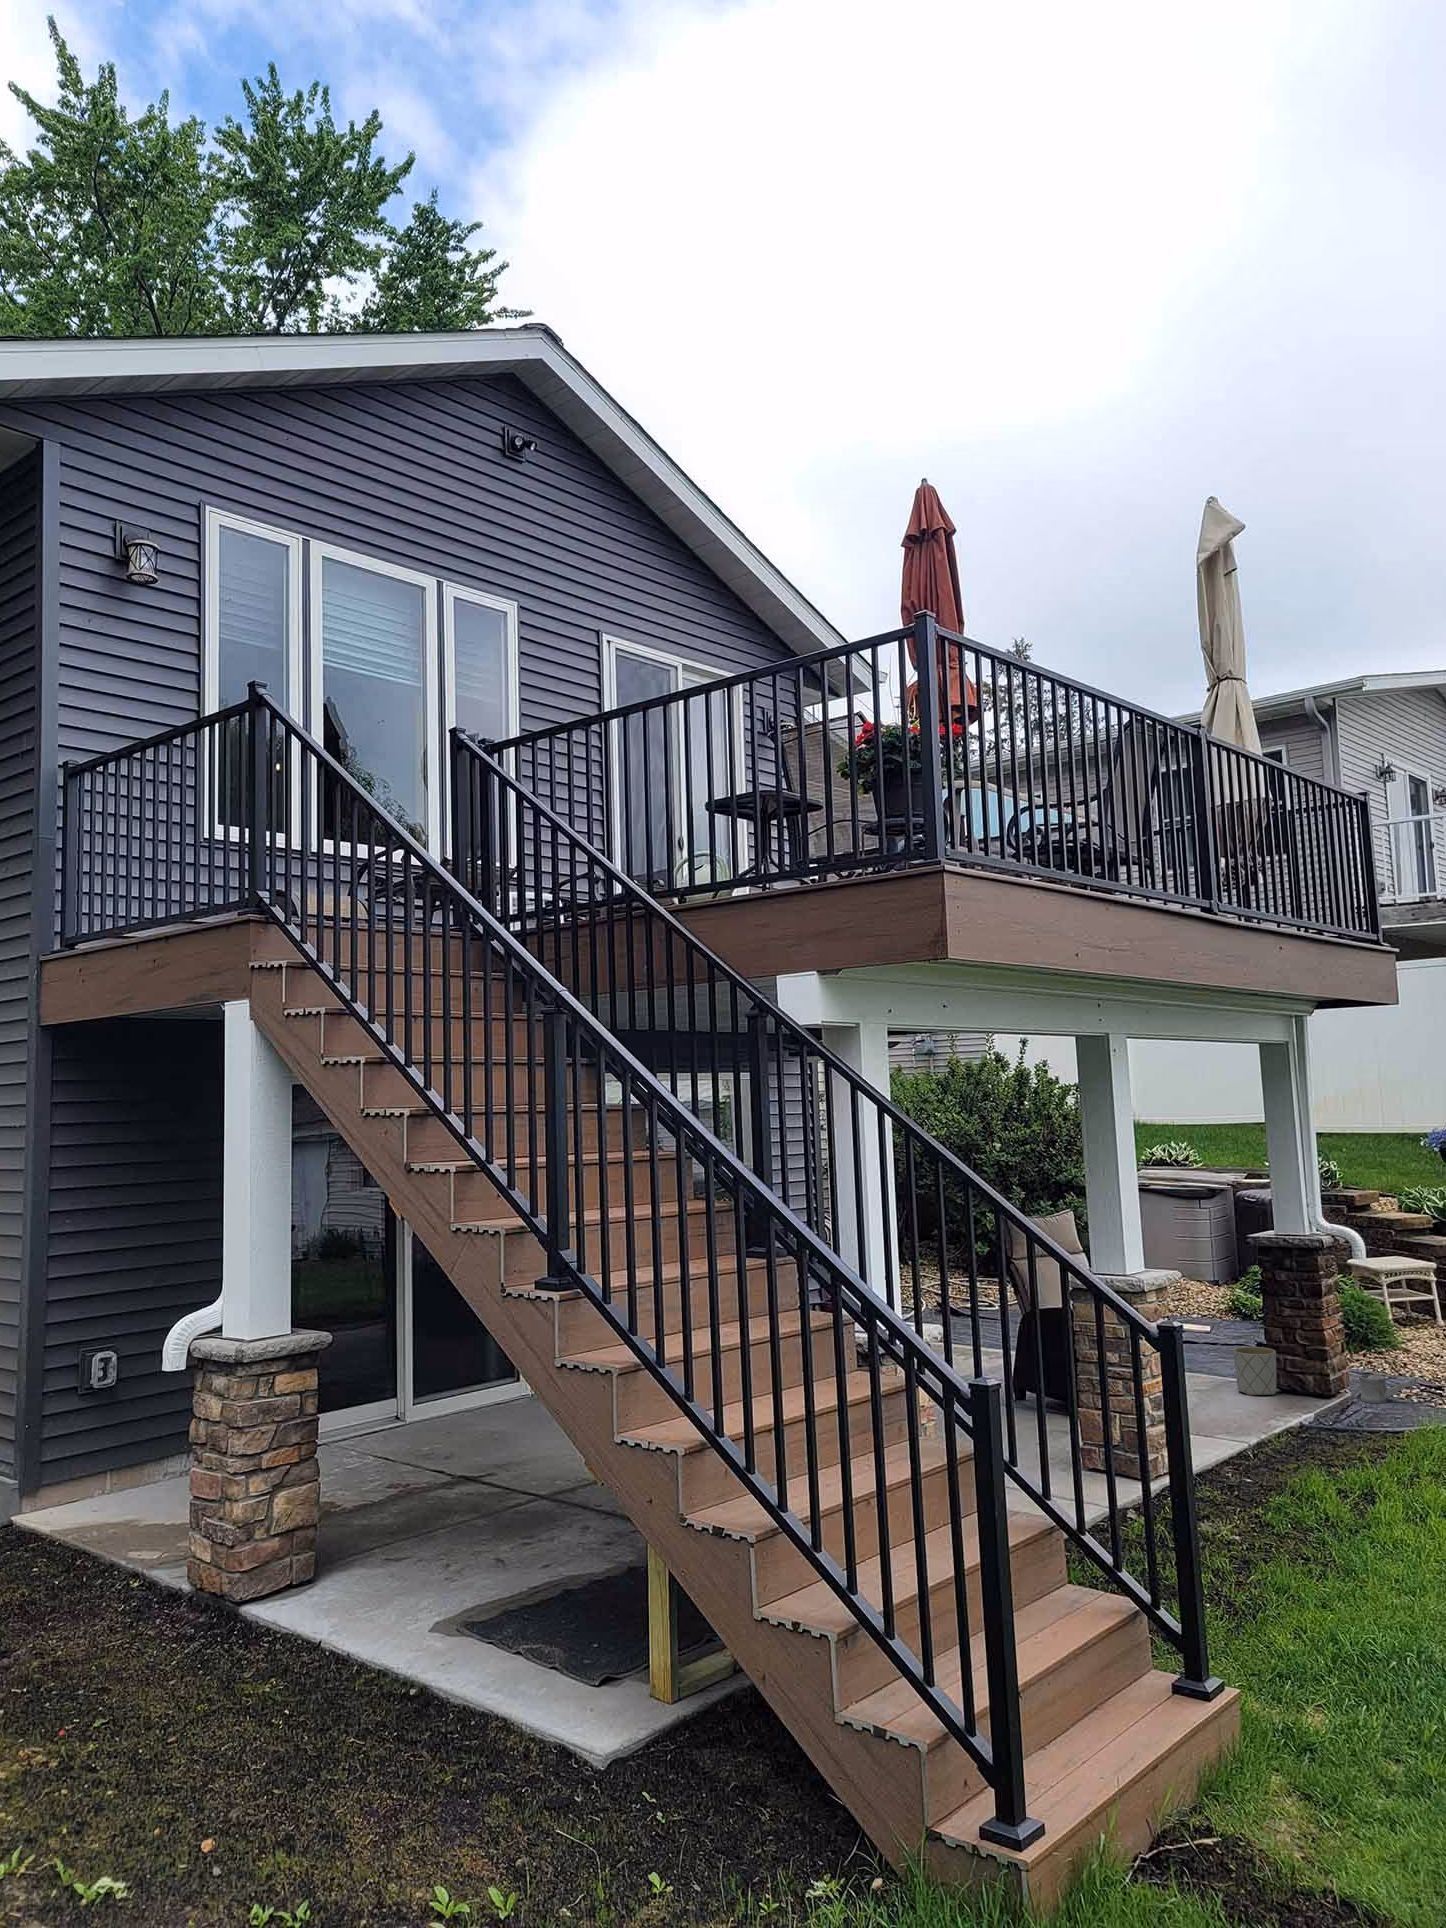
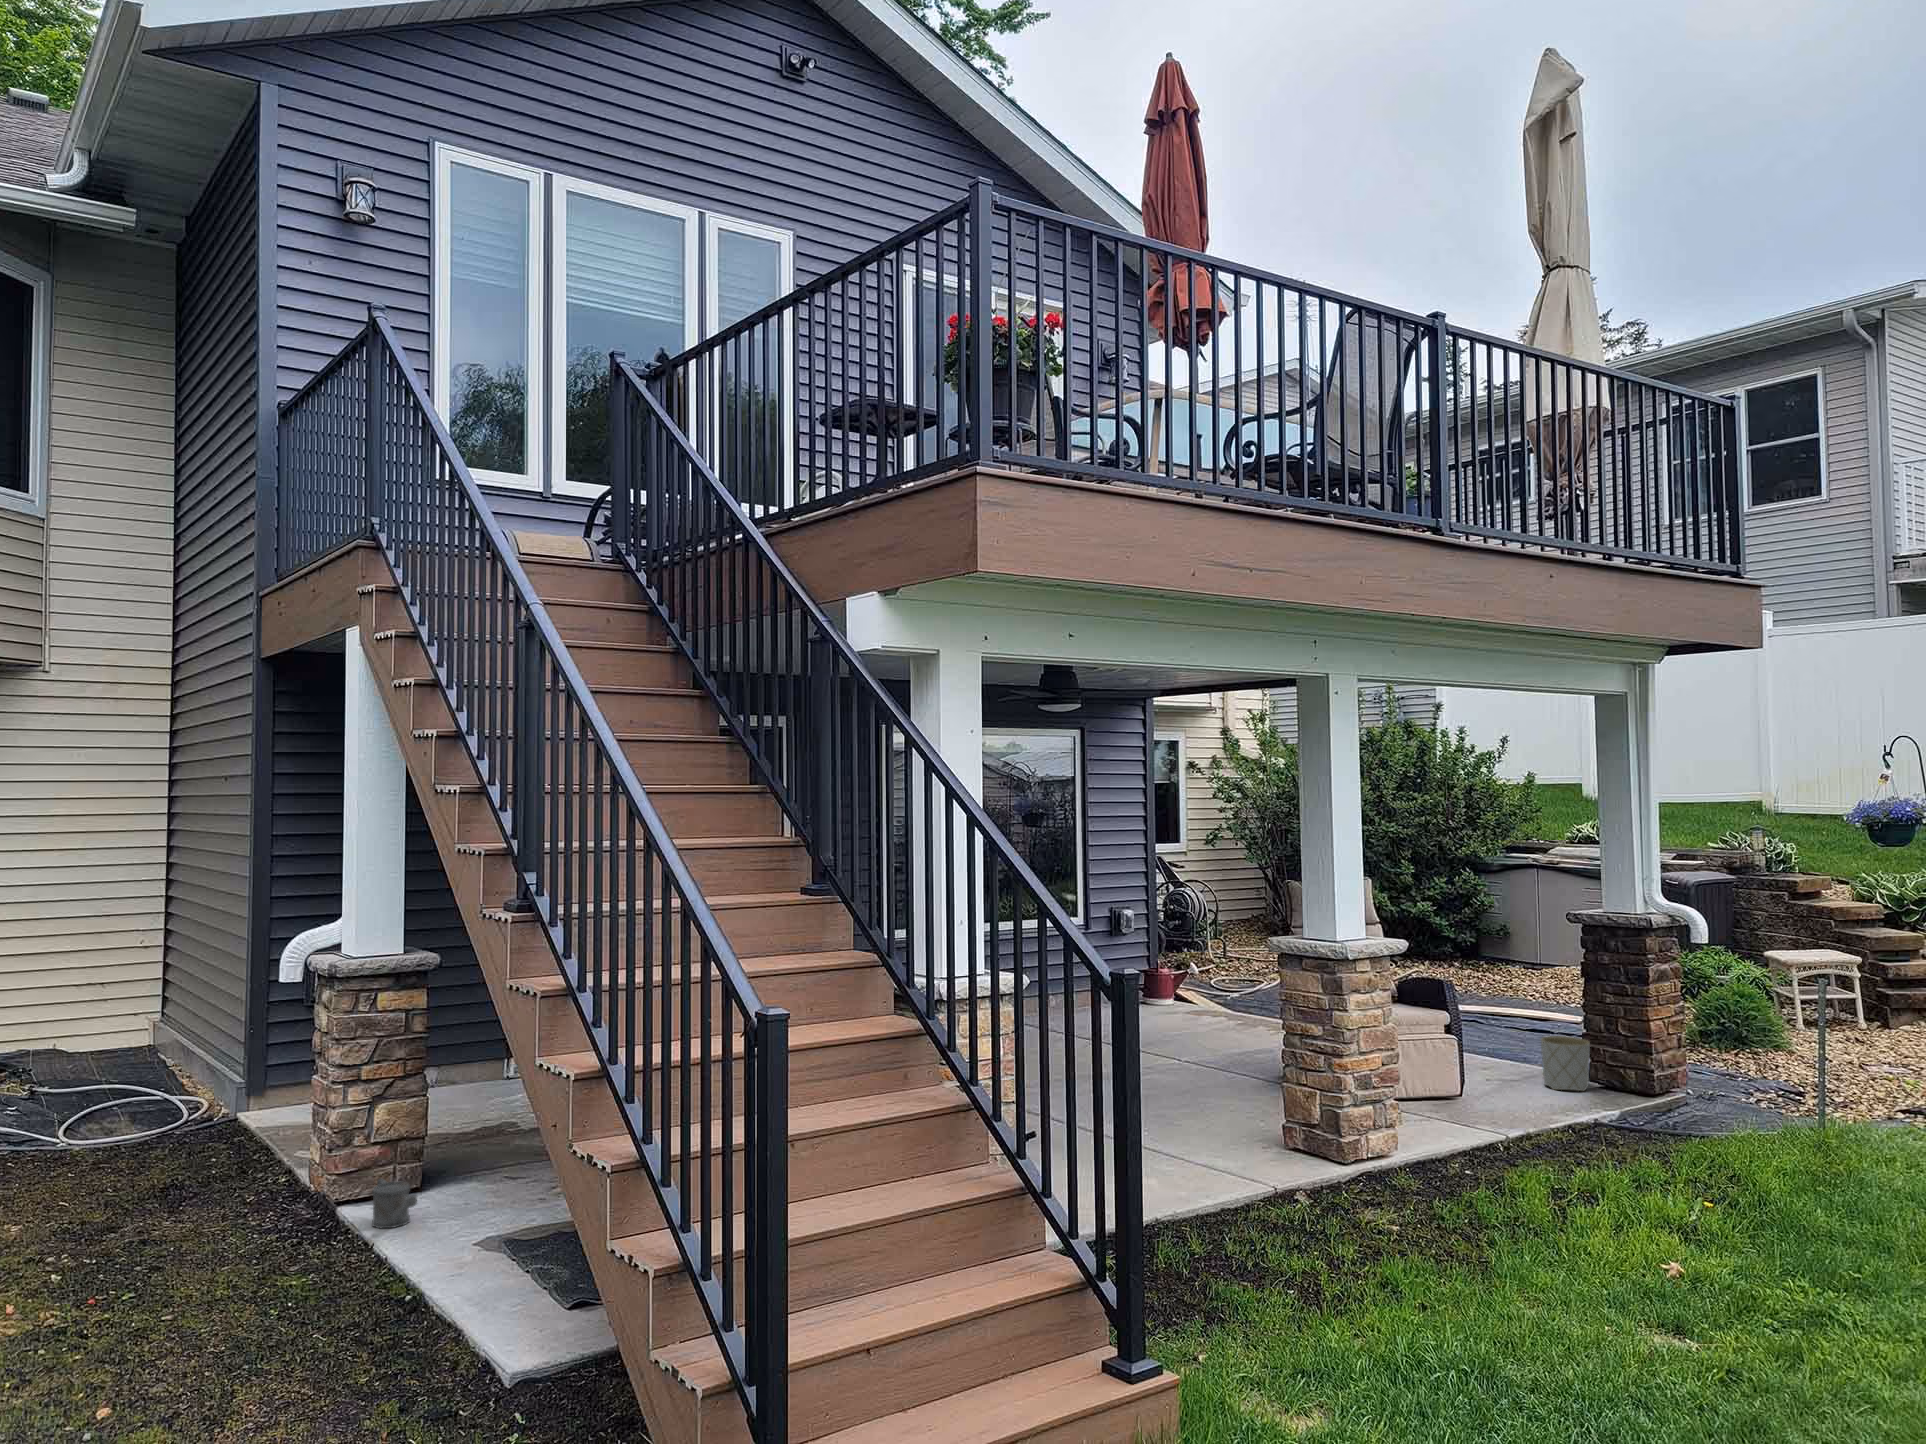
watering can: present [1347,1374,1416,1403] -> present [372,1179,417,1228]

